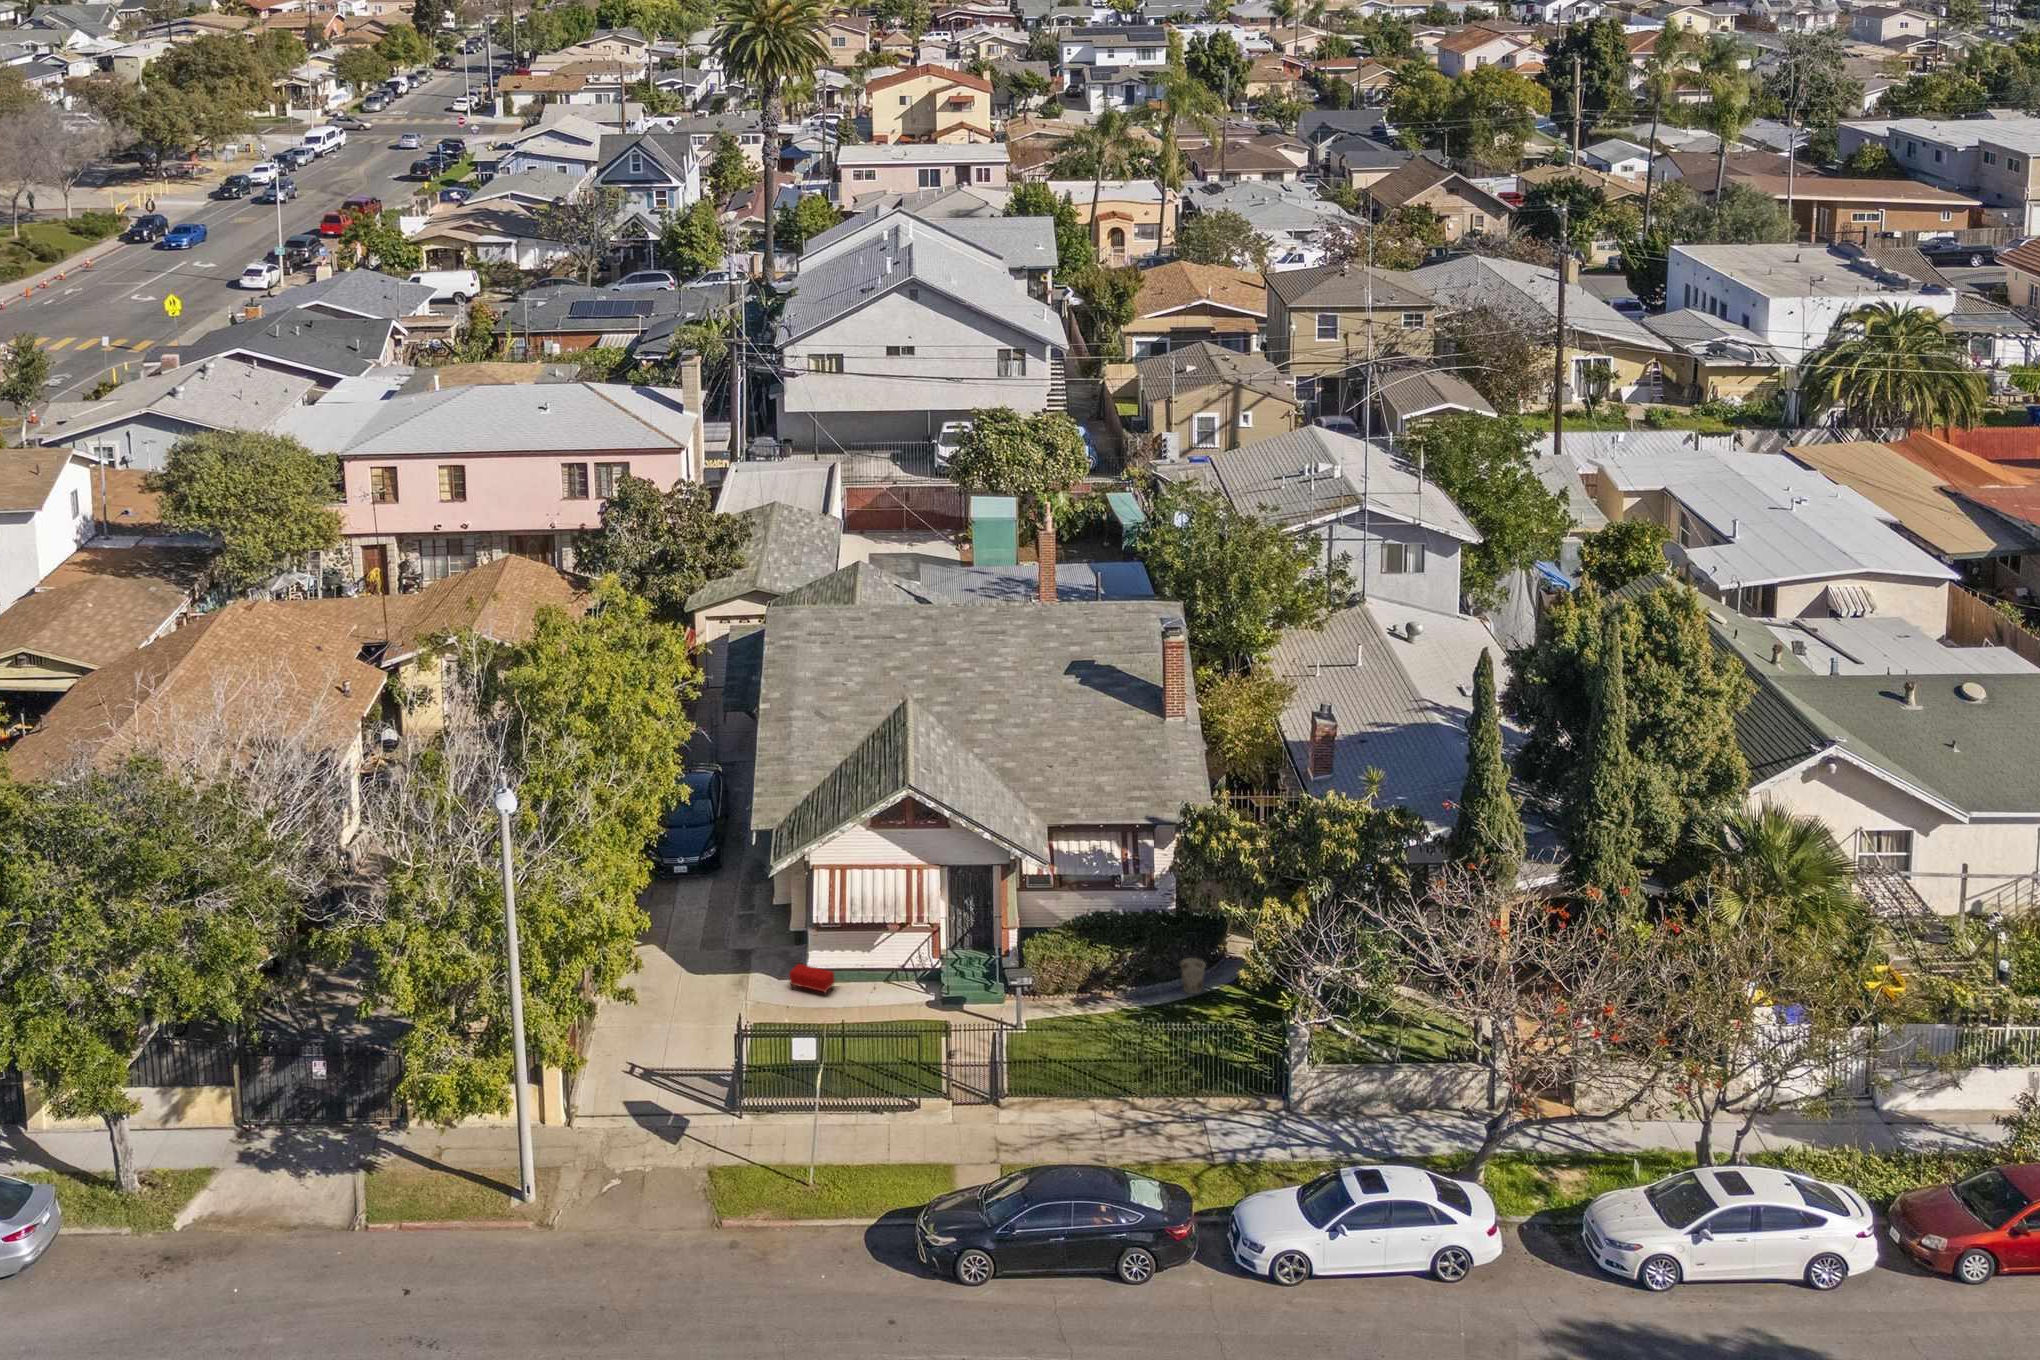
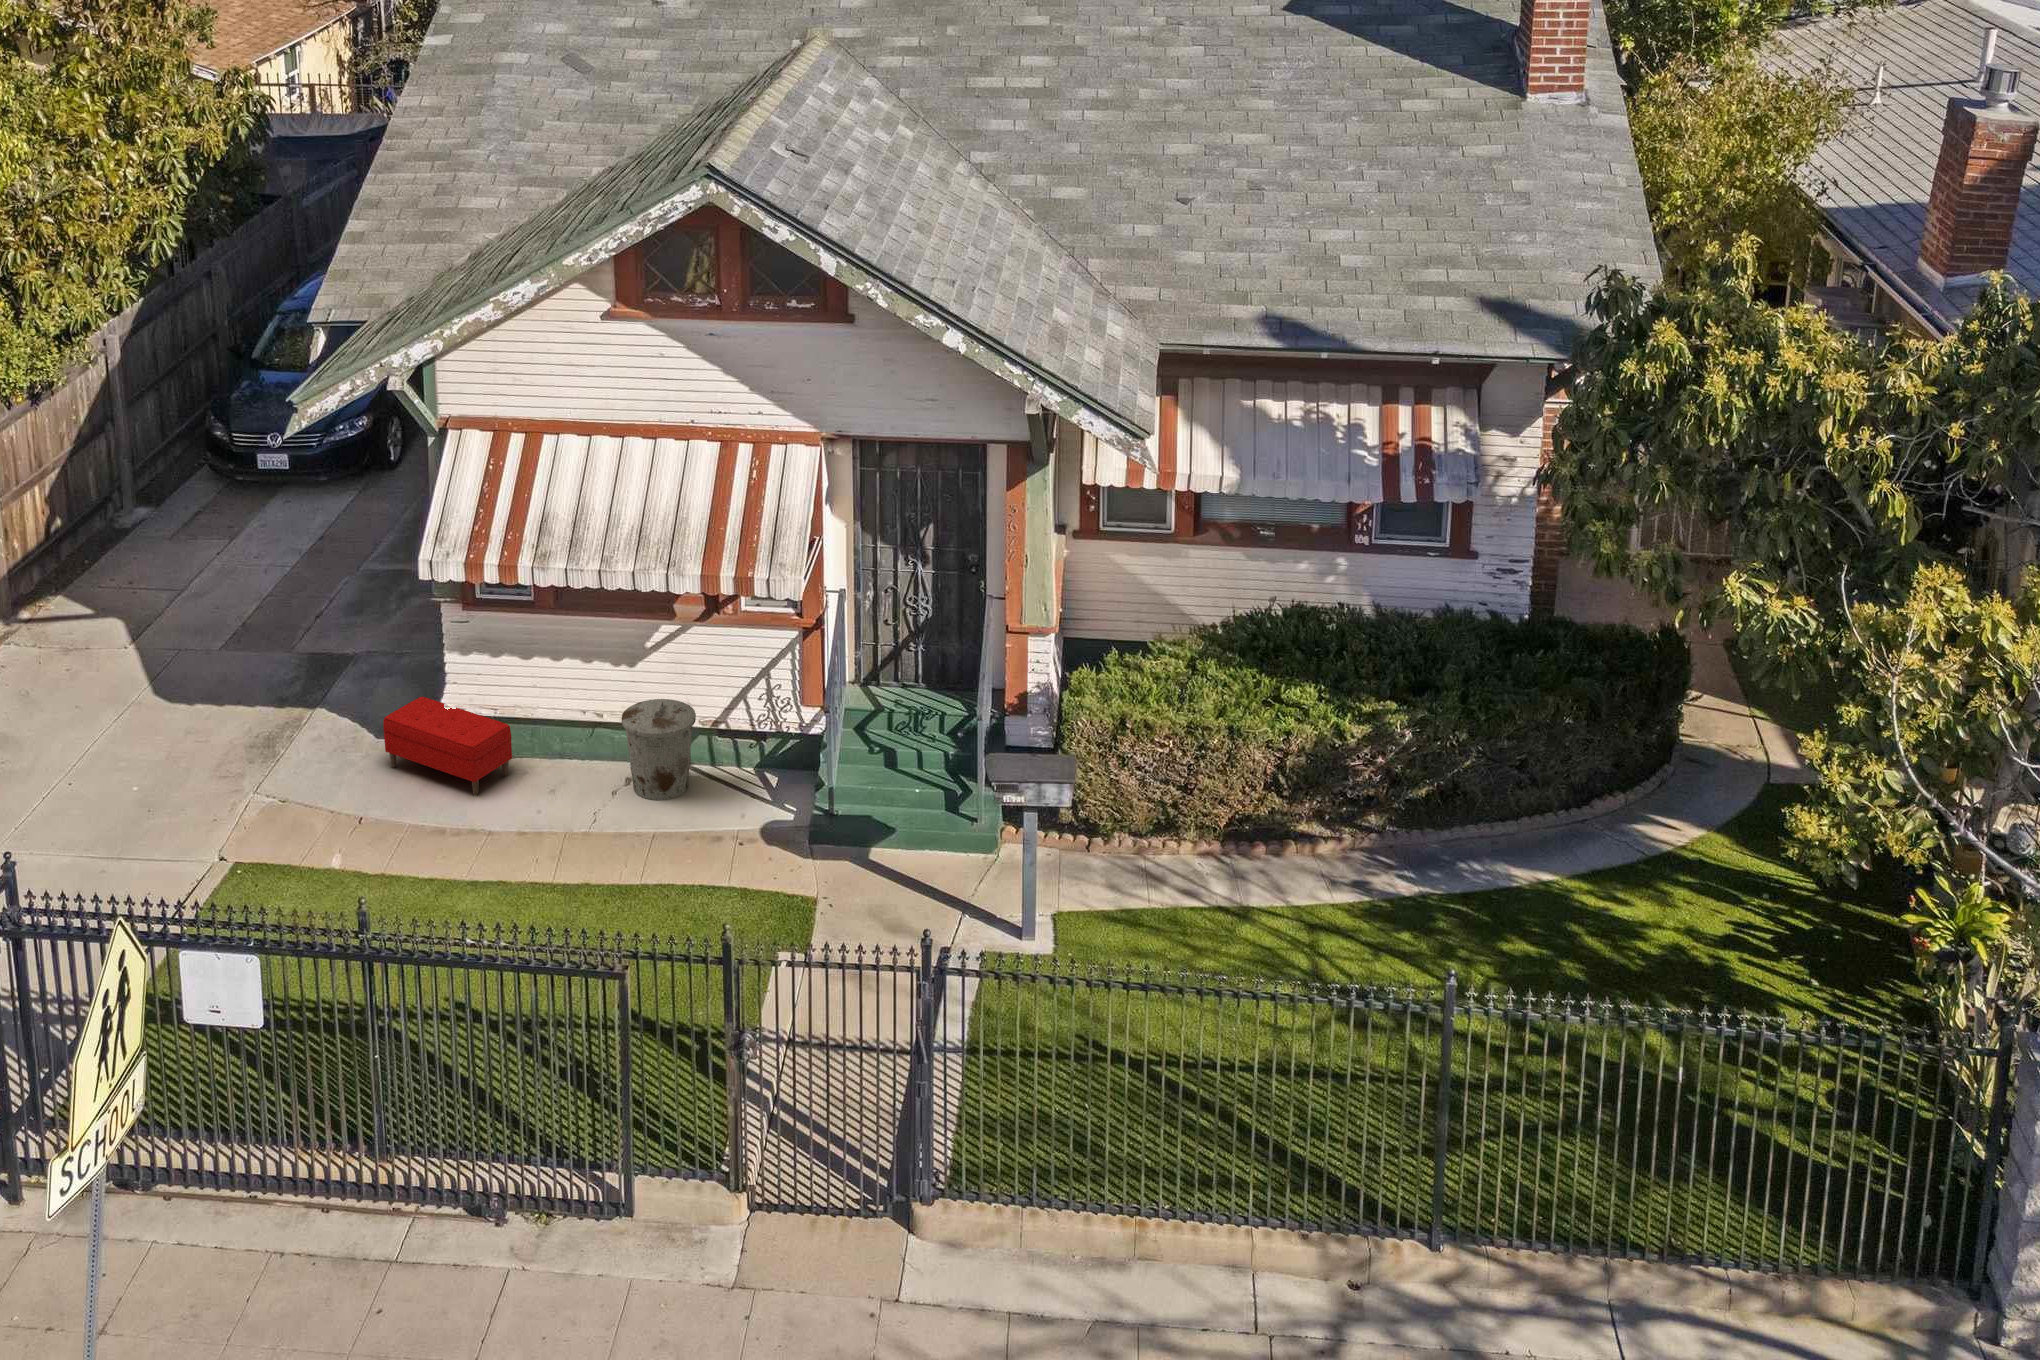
trash can: present [1180,958,1206,994] -> present [622,699,696,800]

